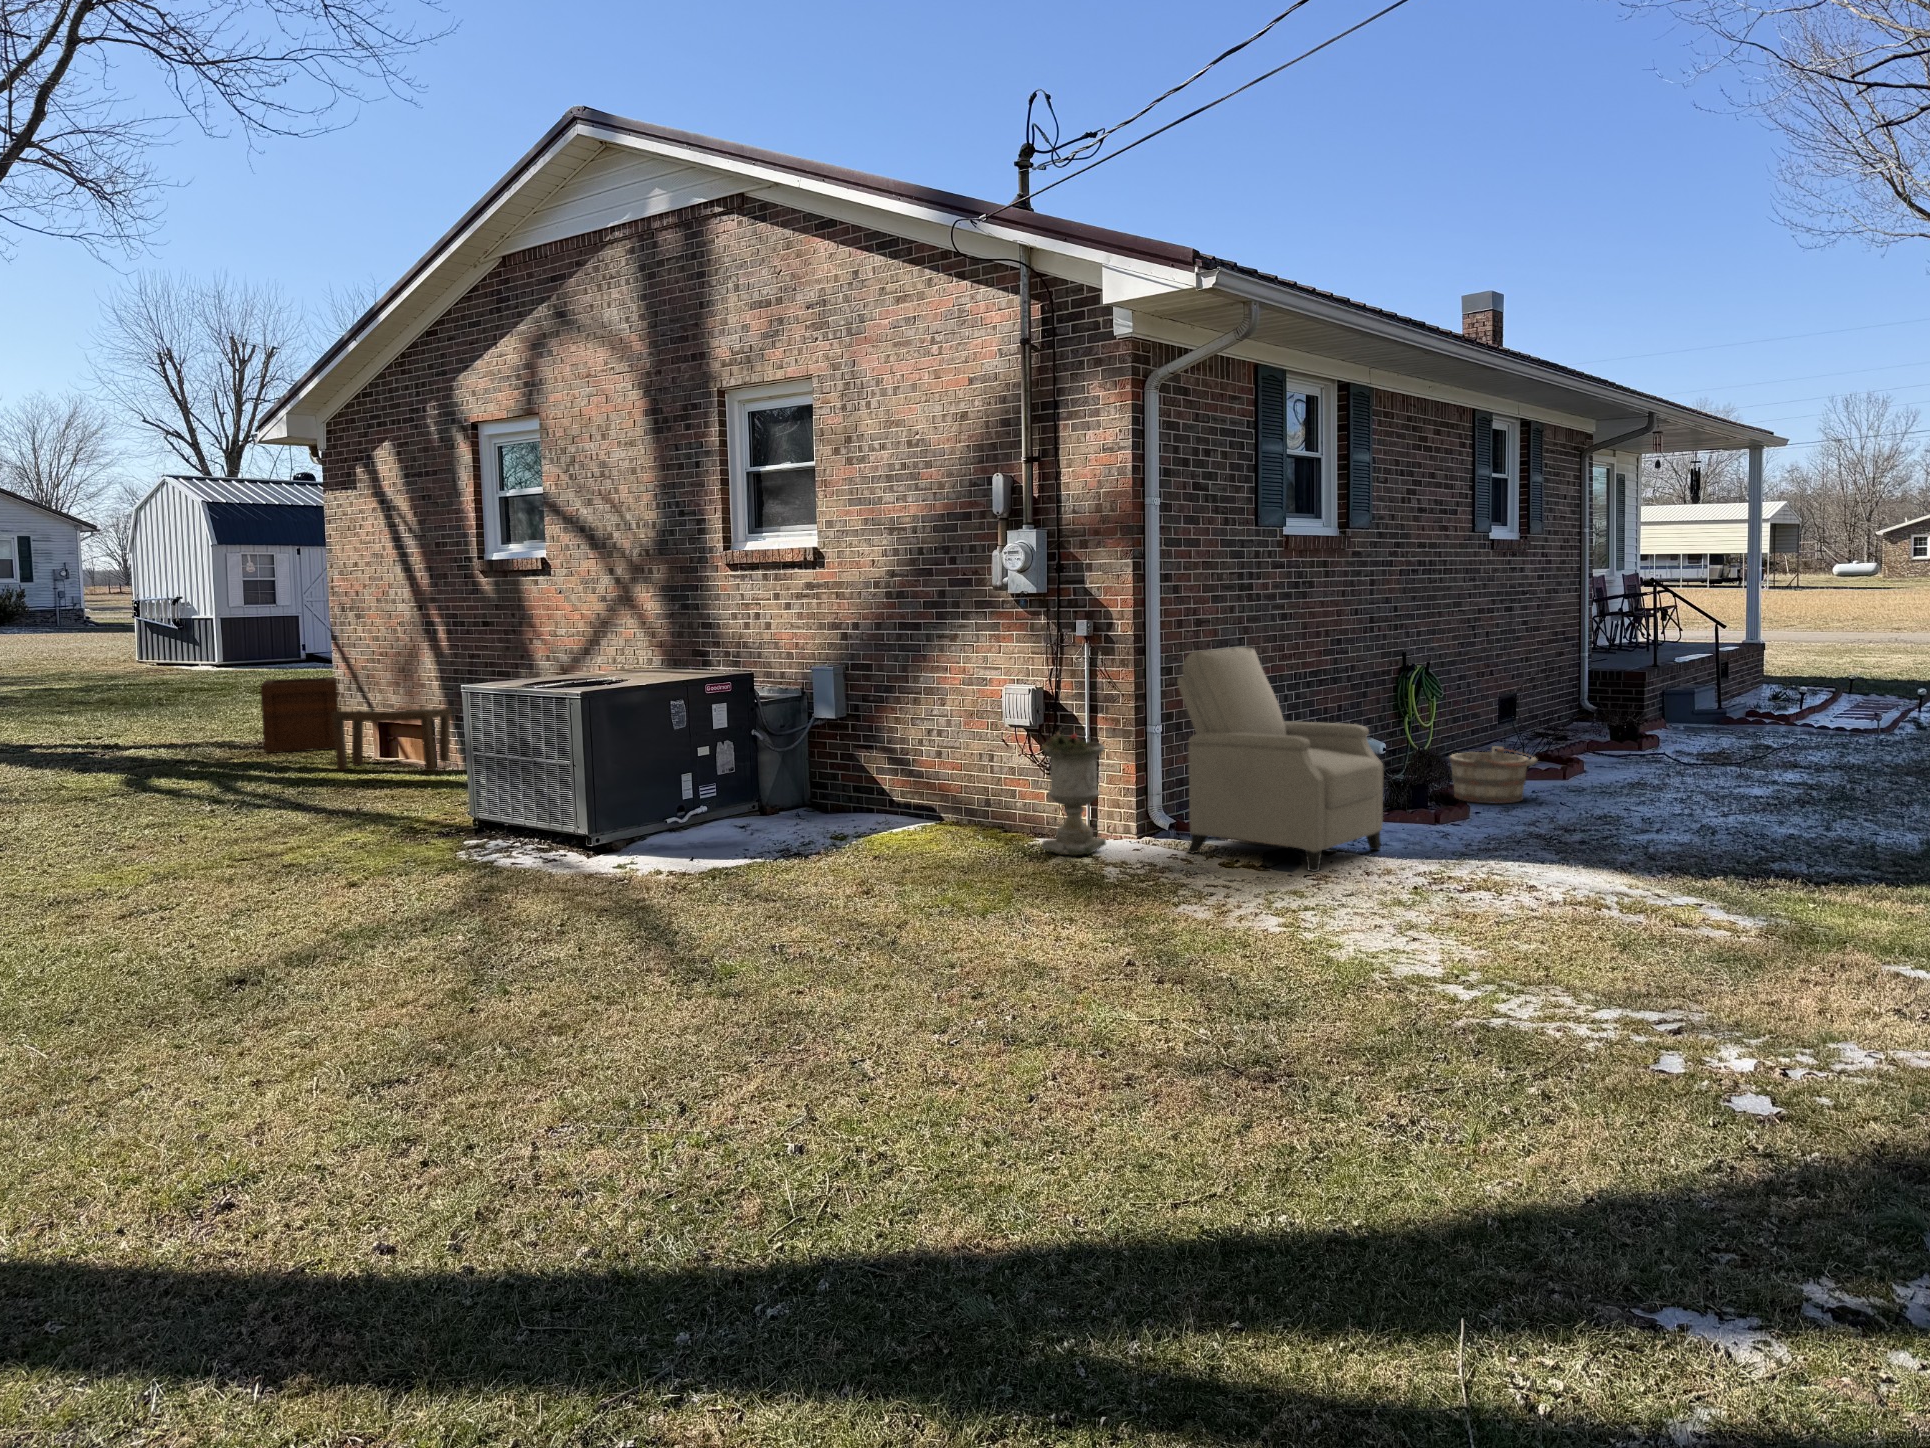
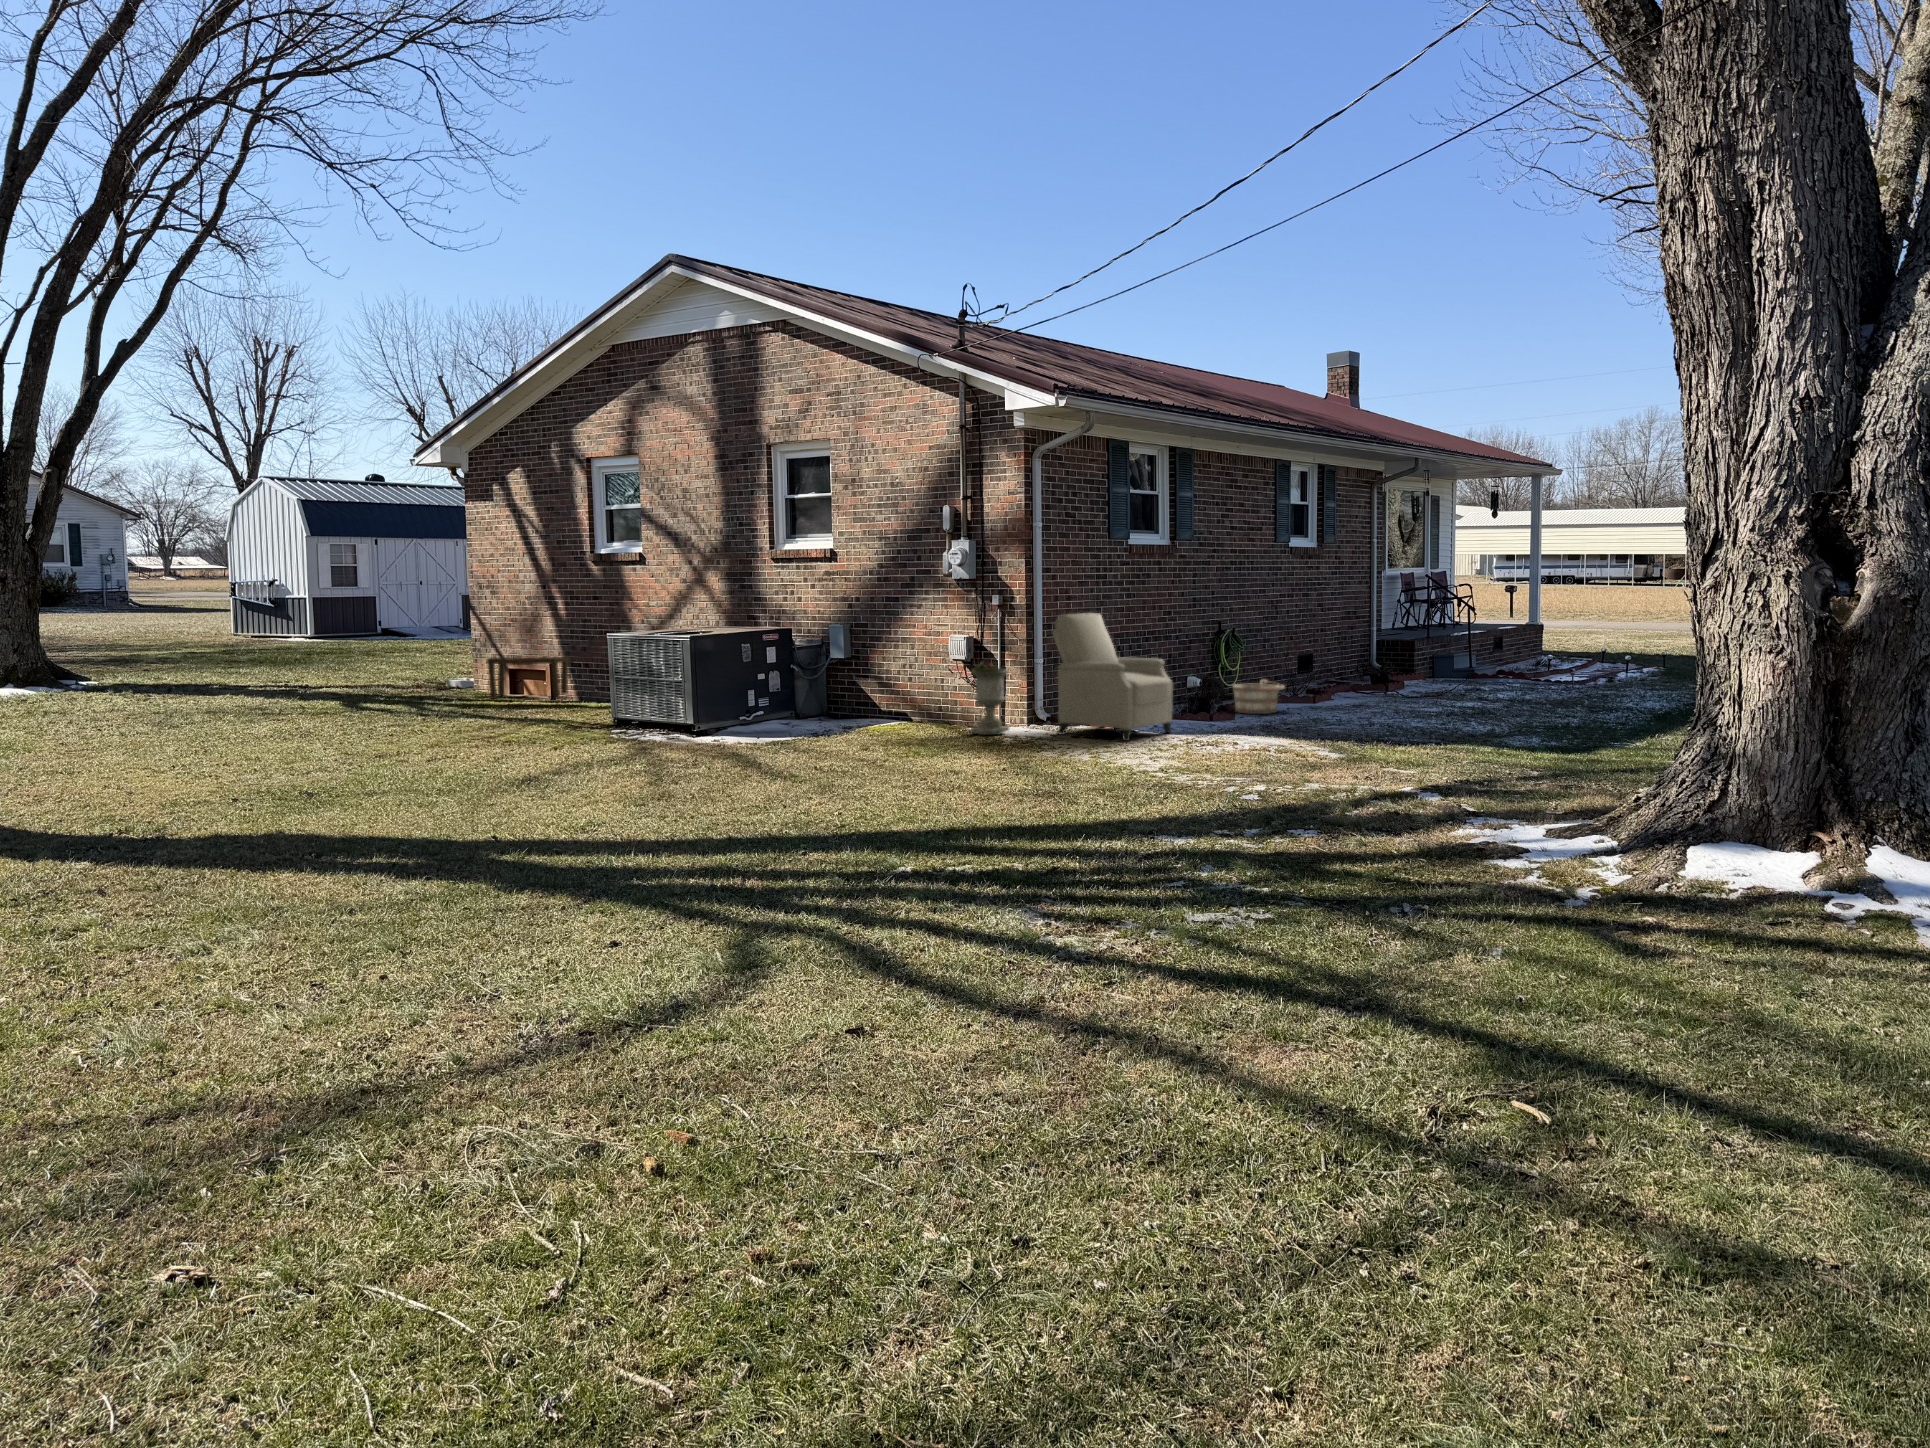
wooden crate: present [260,677,339,753] -> none [420,636,479,690]

